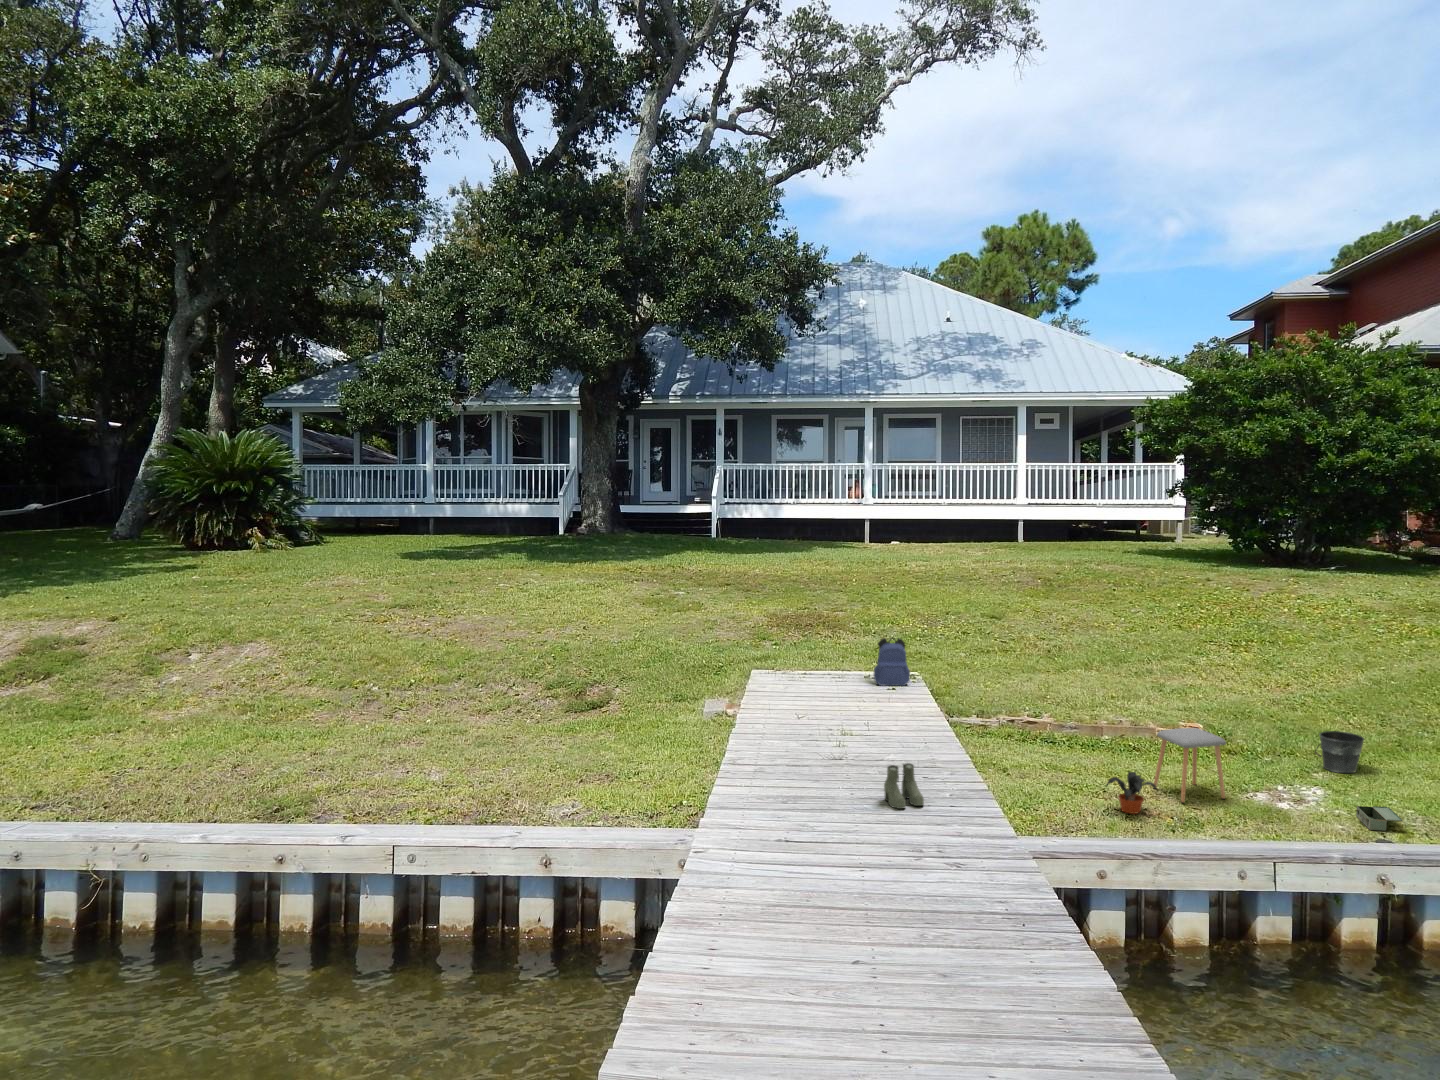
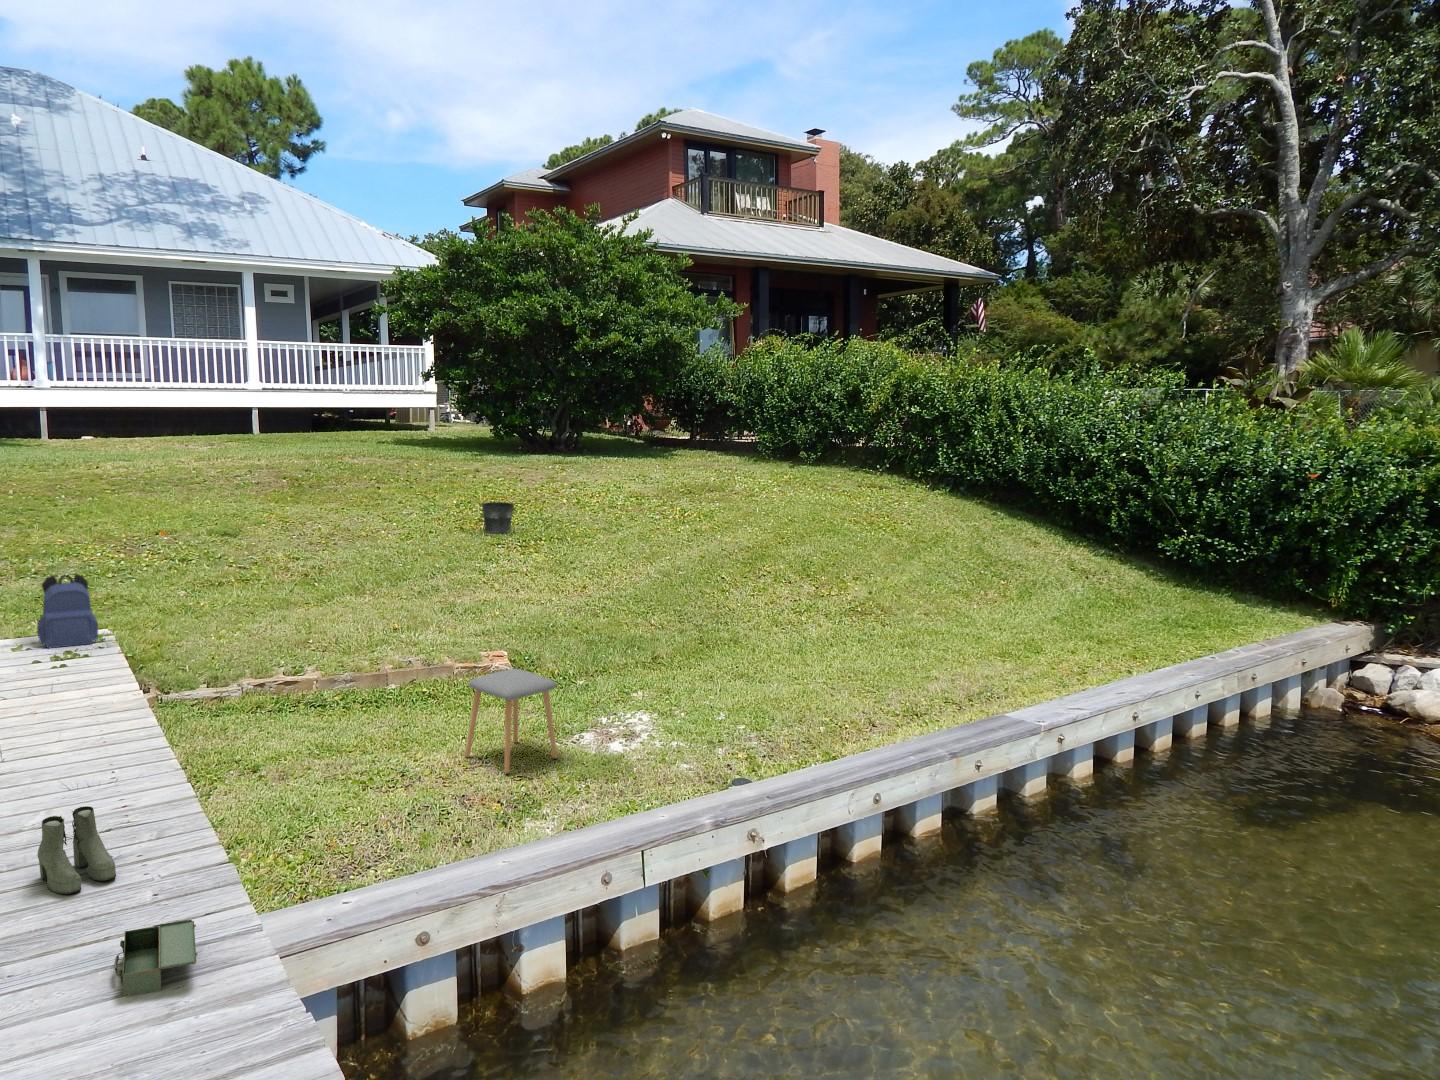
bucket: present [1315,731,1364,773] -> present [478,502,514,533]
potted plant: present [1107,772,1157,814] -> none [407,743,477,804]
toolbox: present [1356,806,1402,831] -> present [114,920,198,997]

